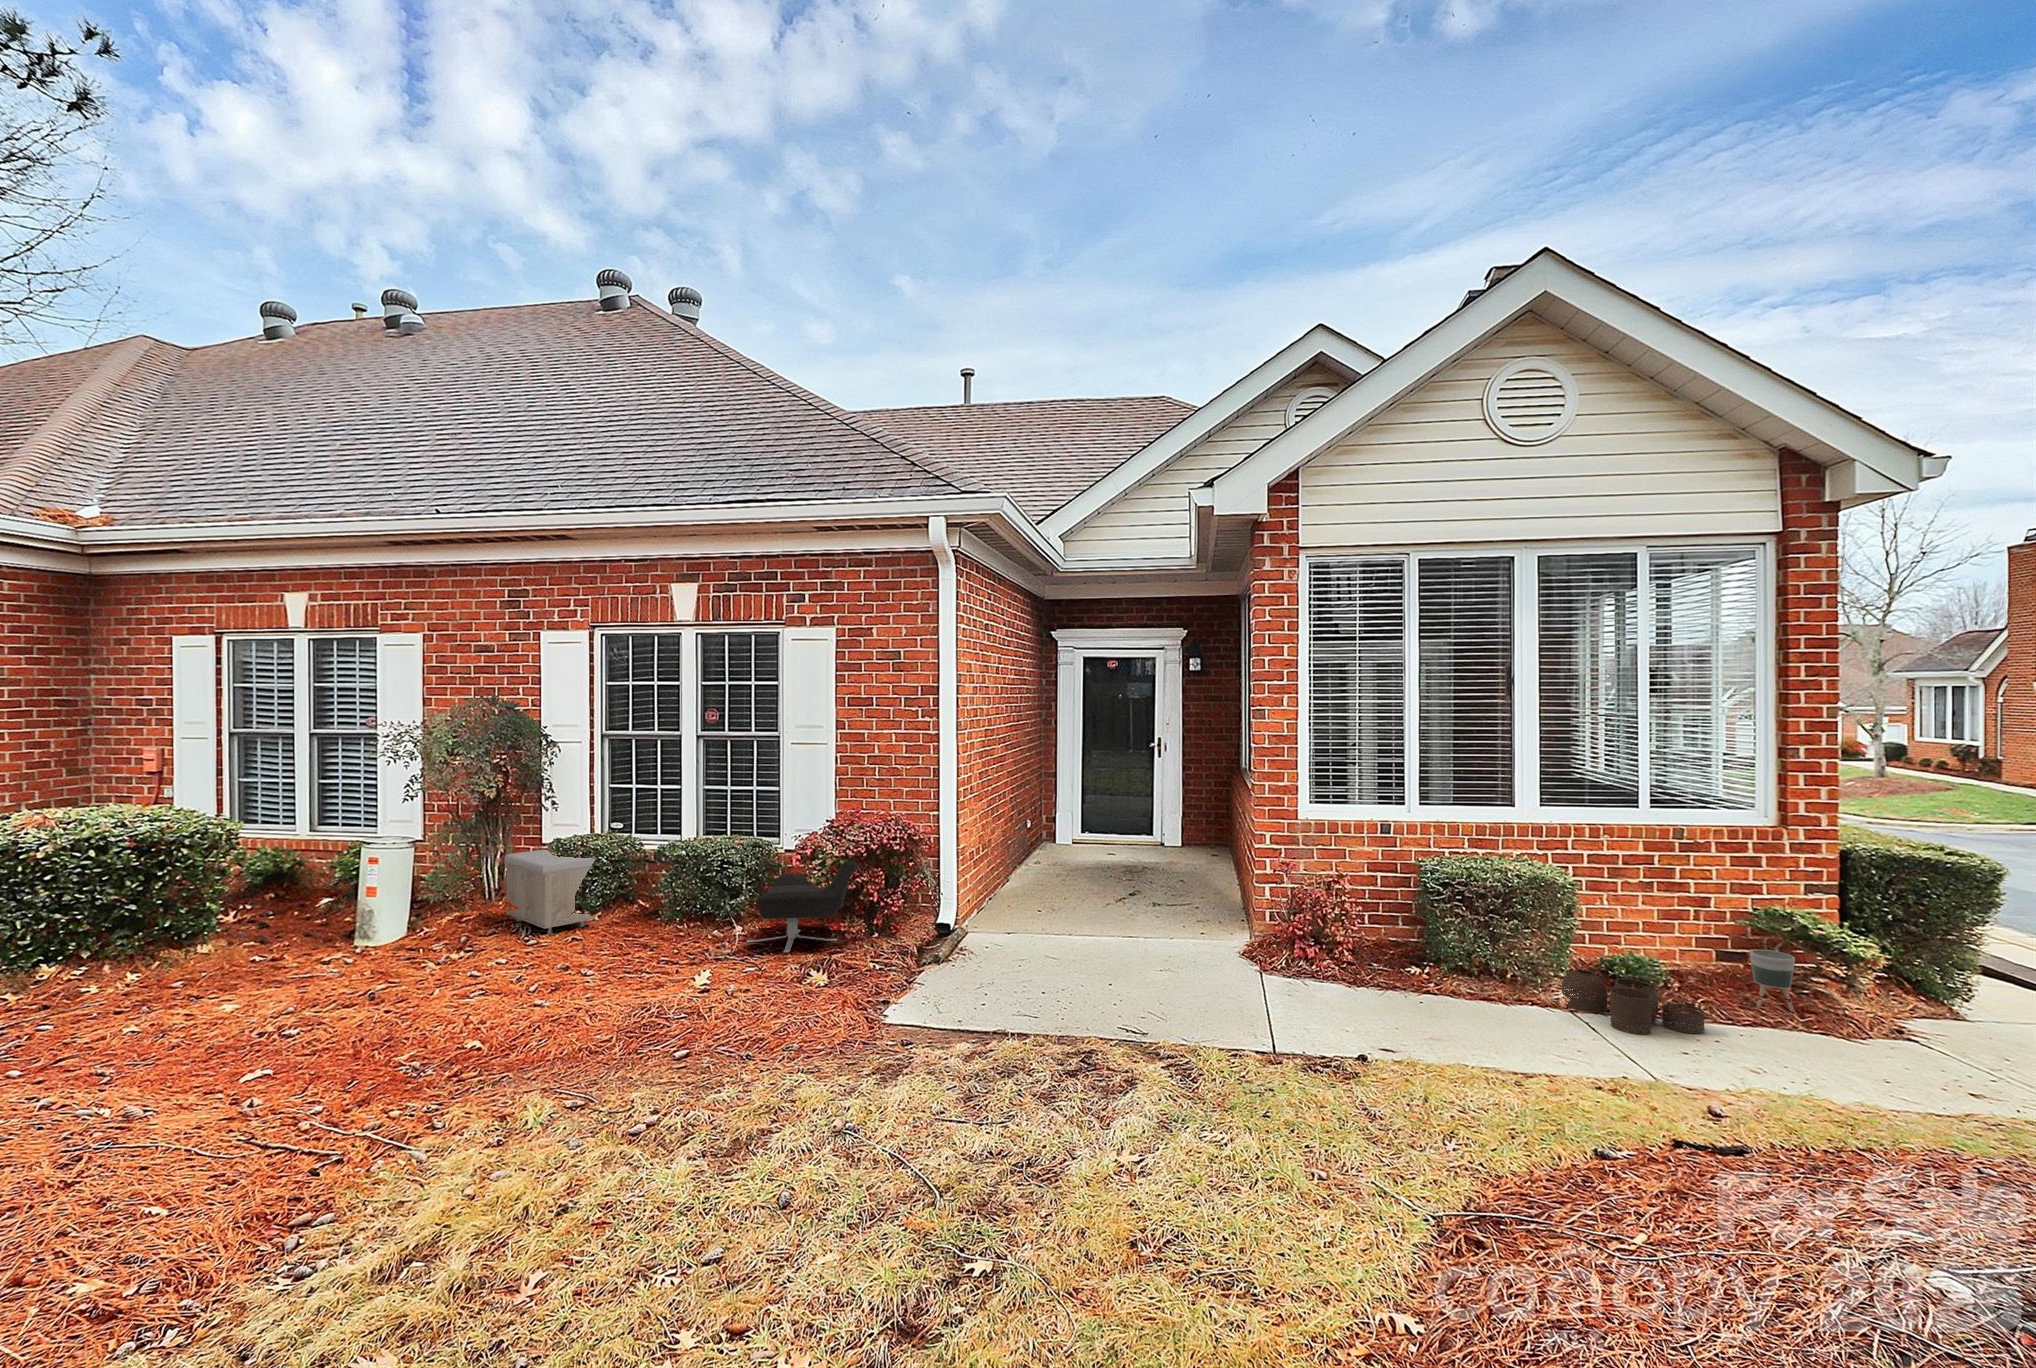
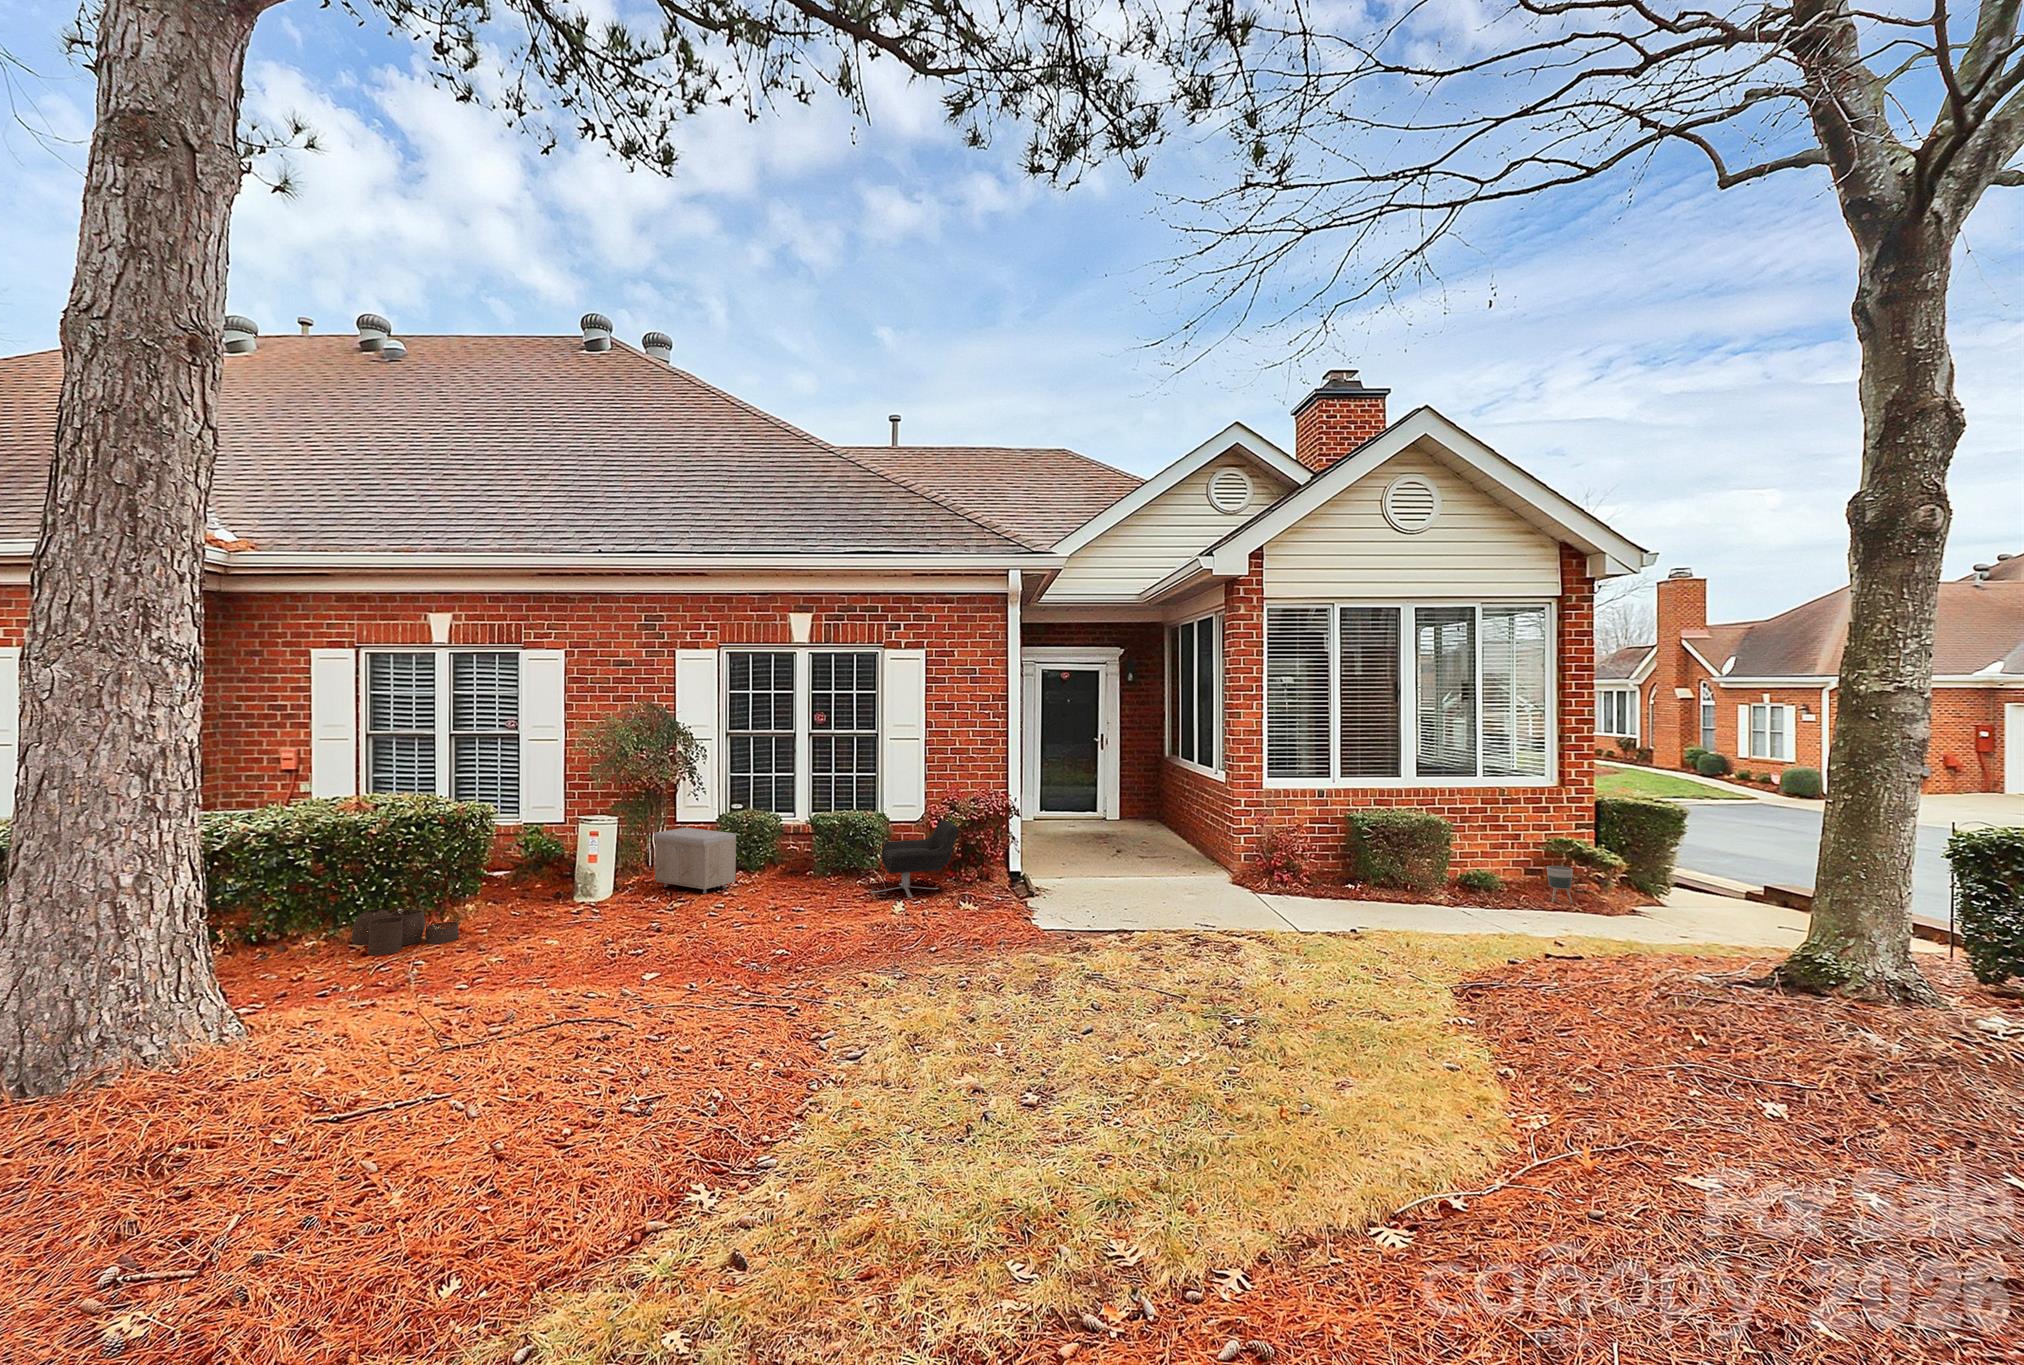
woven basket: present [1561,967,1705,1035] -> present [352,906,459,955]

